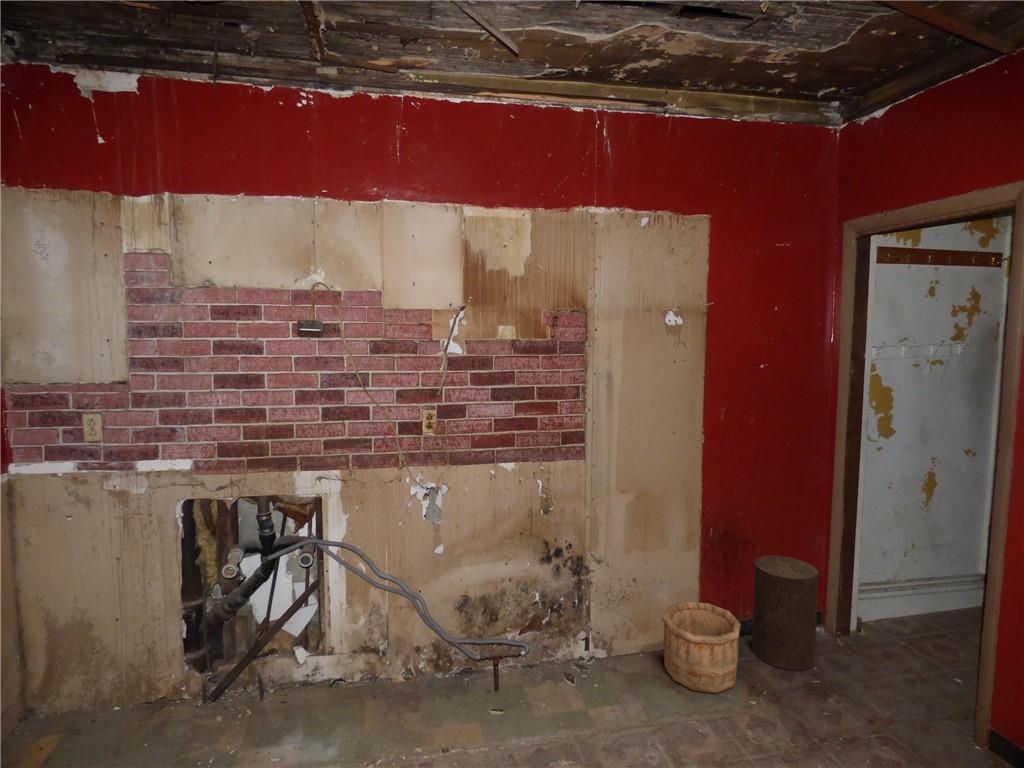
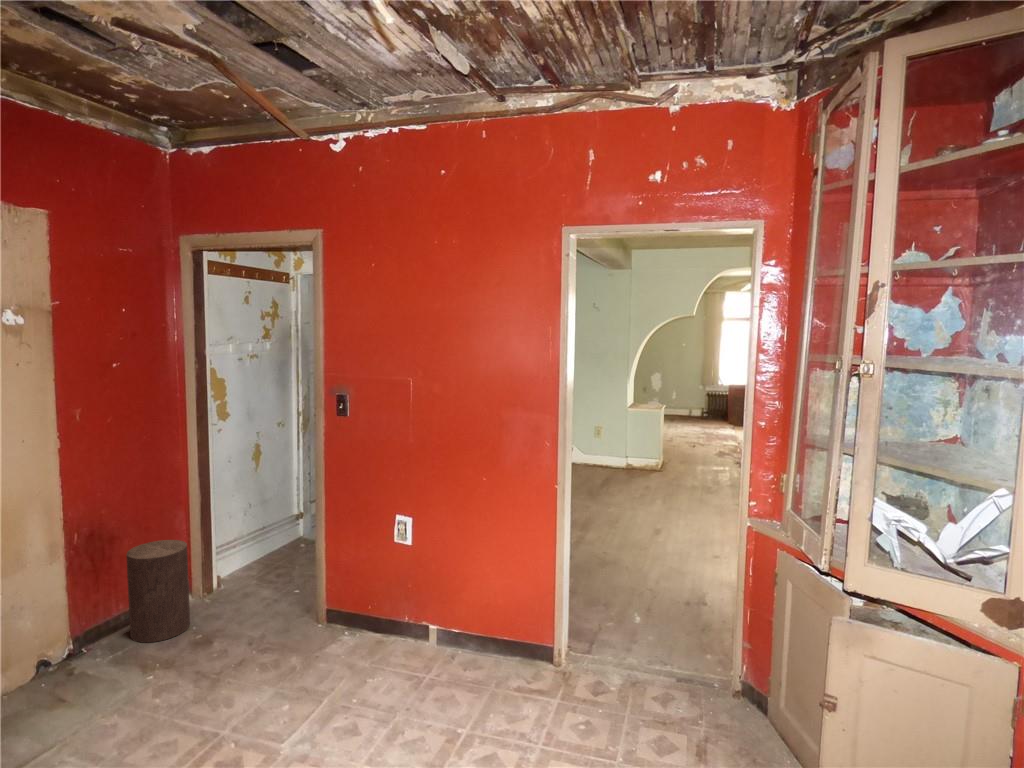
wooden bucket: present [662,601,741,693] -> none [33,609,126,701]

